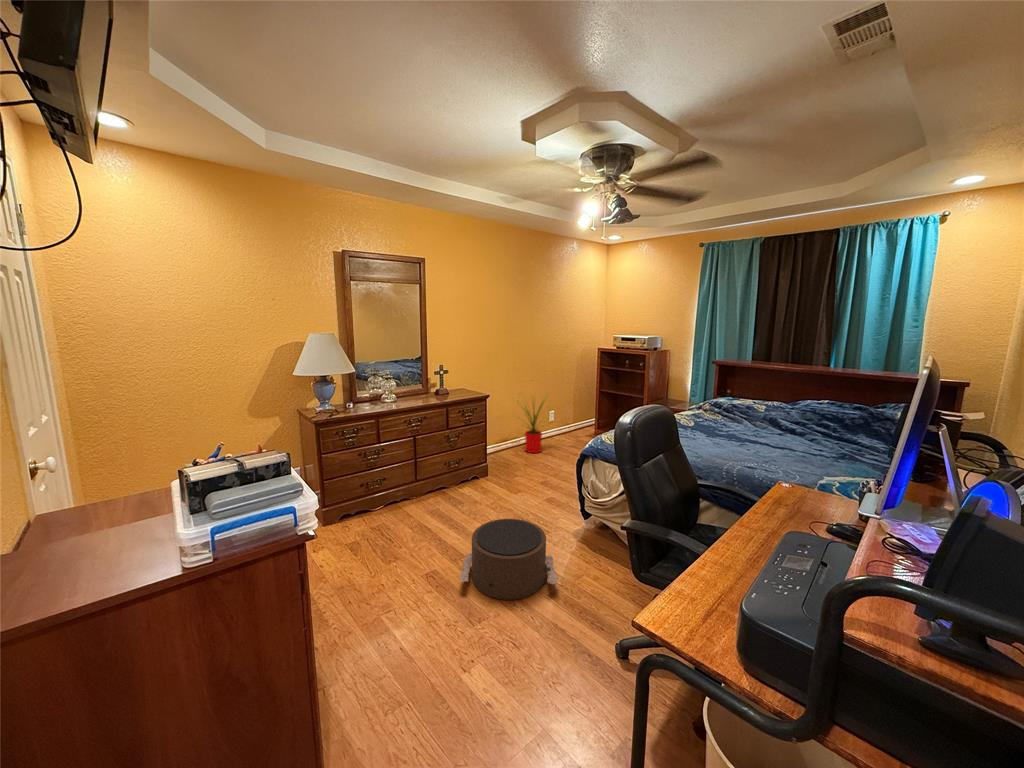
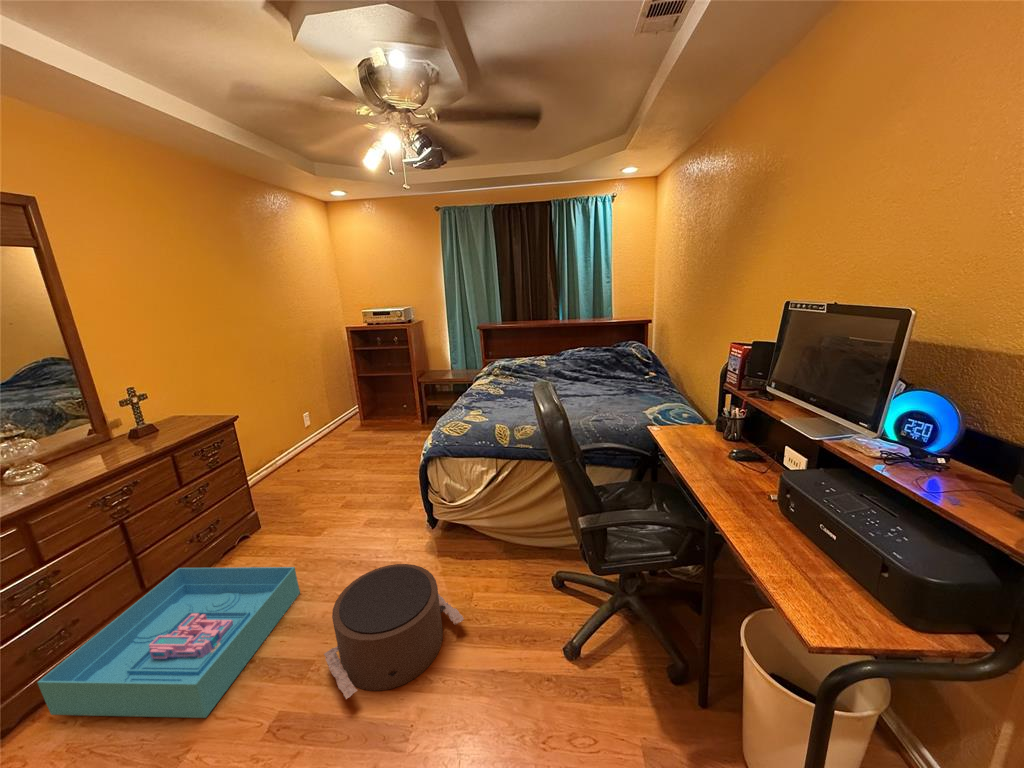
house plant: present [523,398,547,453] -> none [253,388,329,475]
storage bin: none [362,476,482,554] -> present [37,567,300,718]

